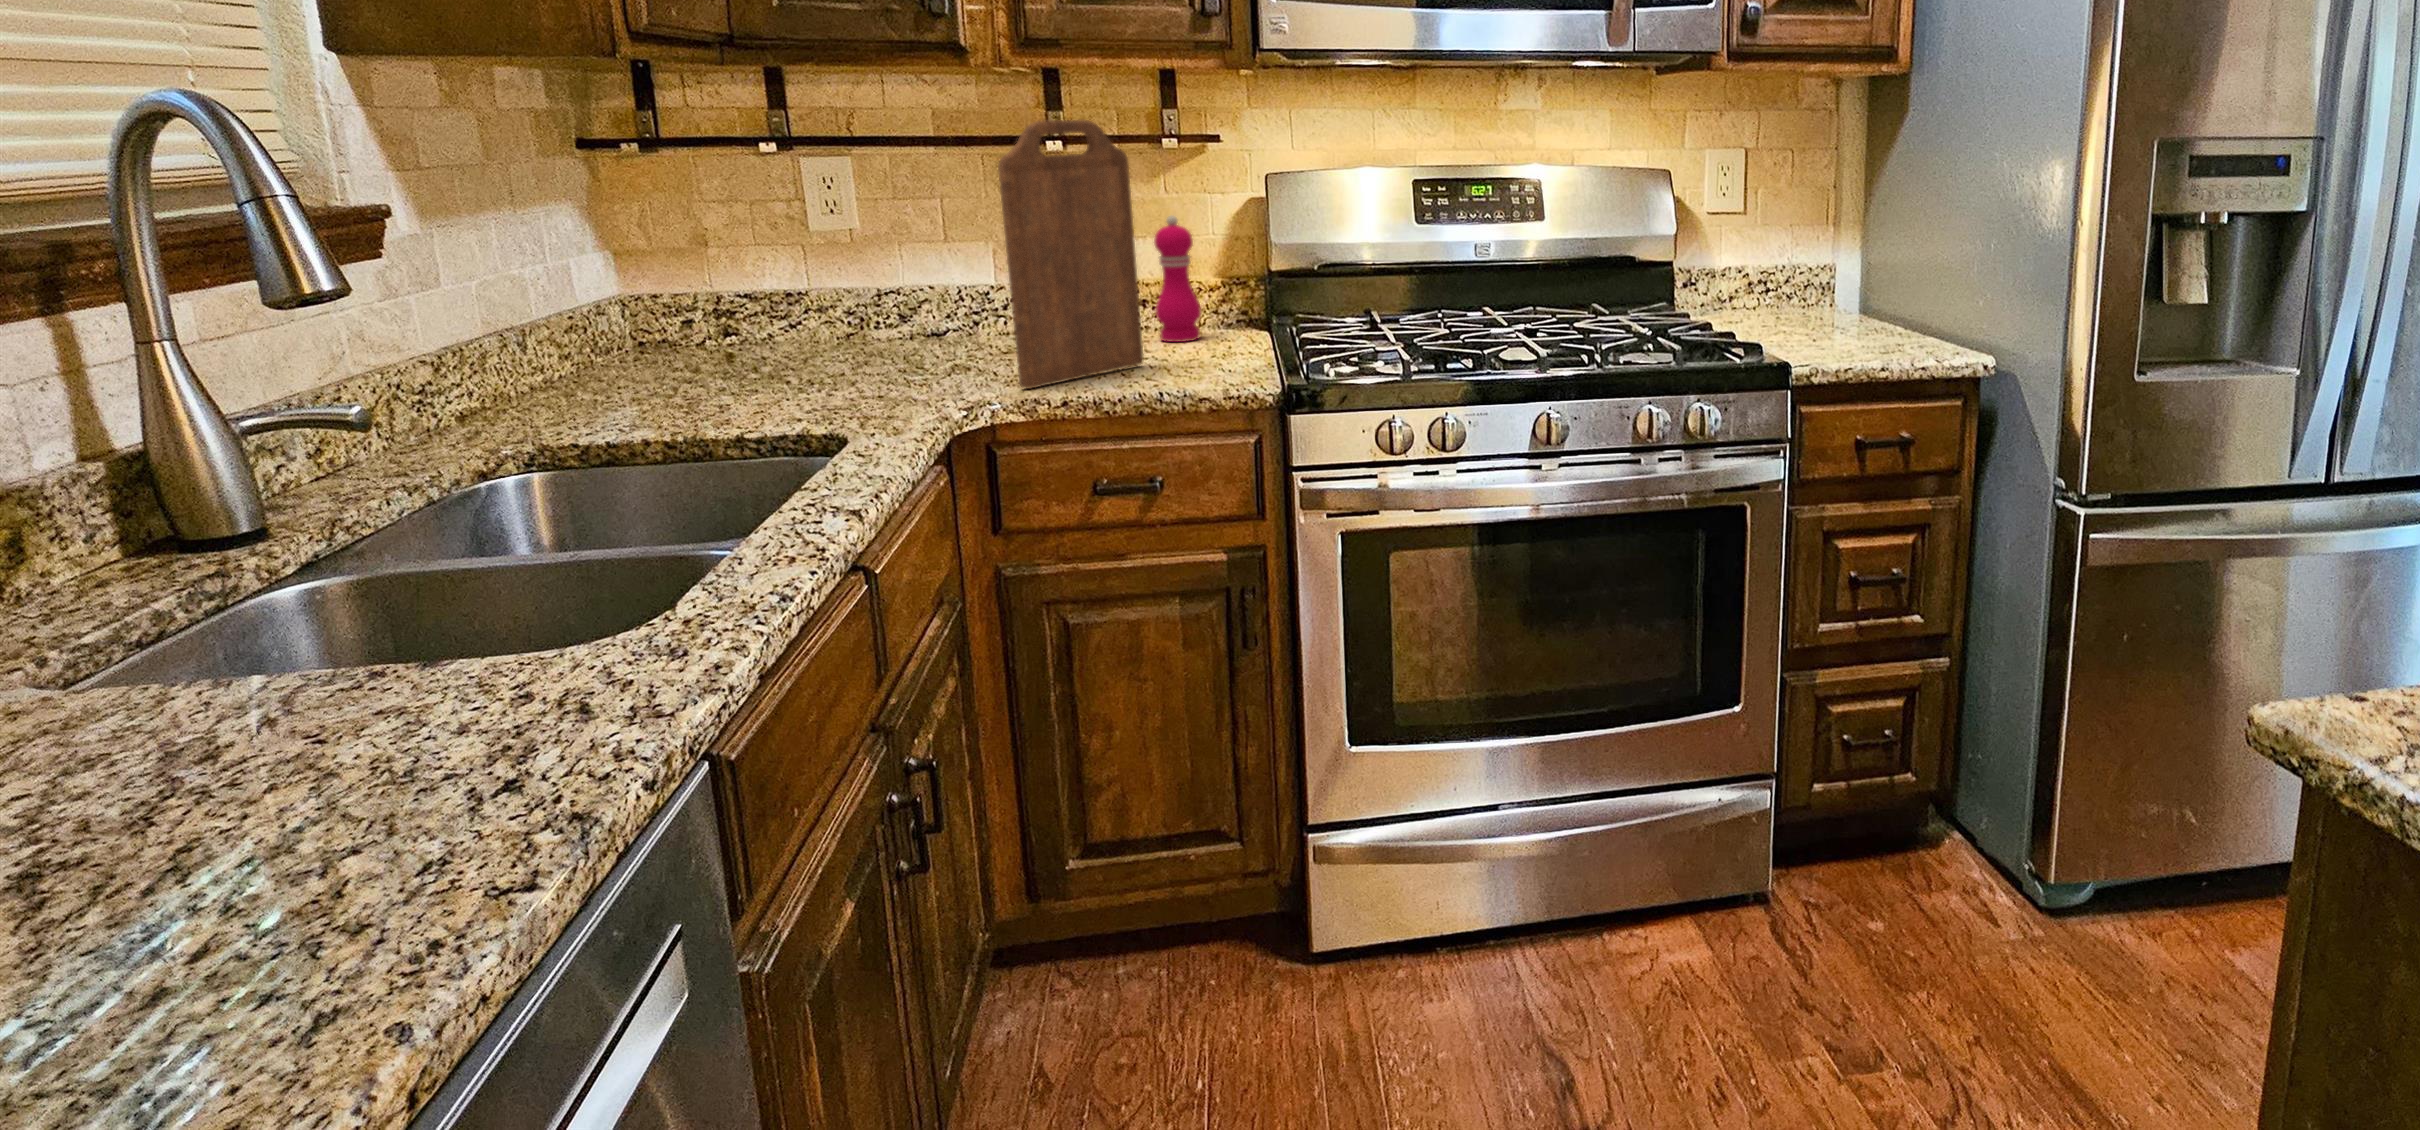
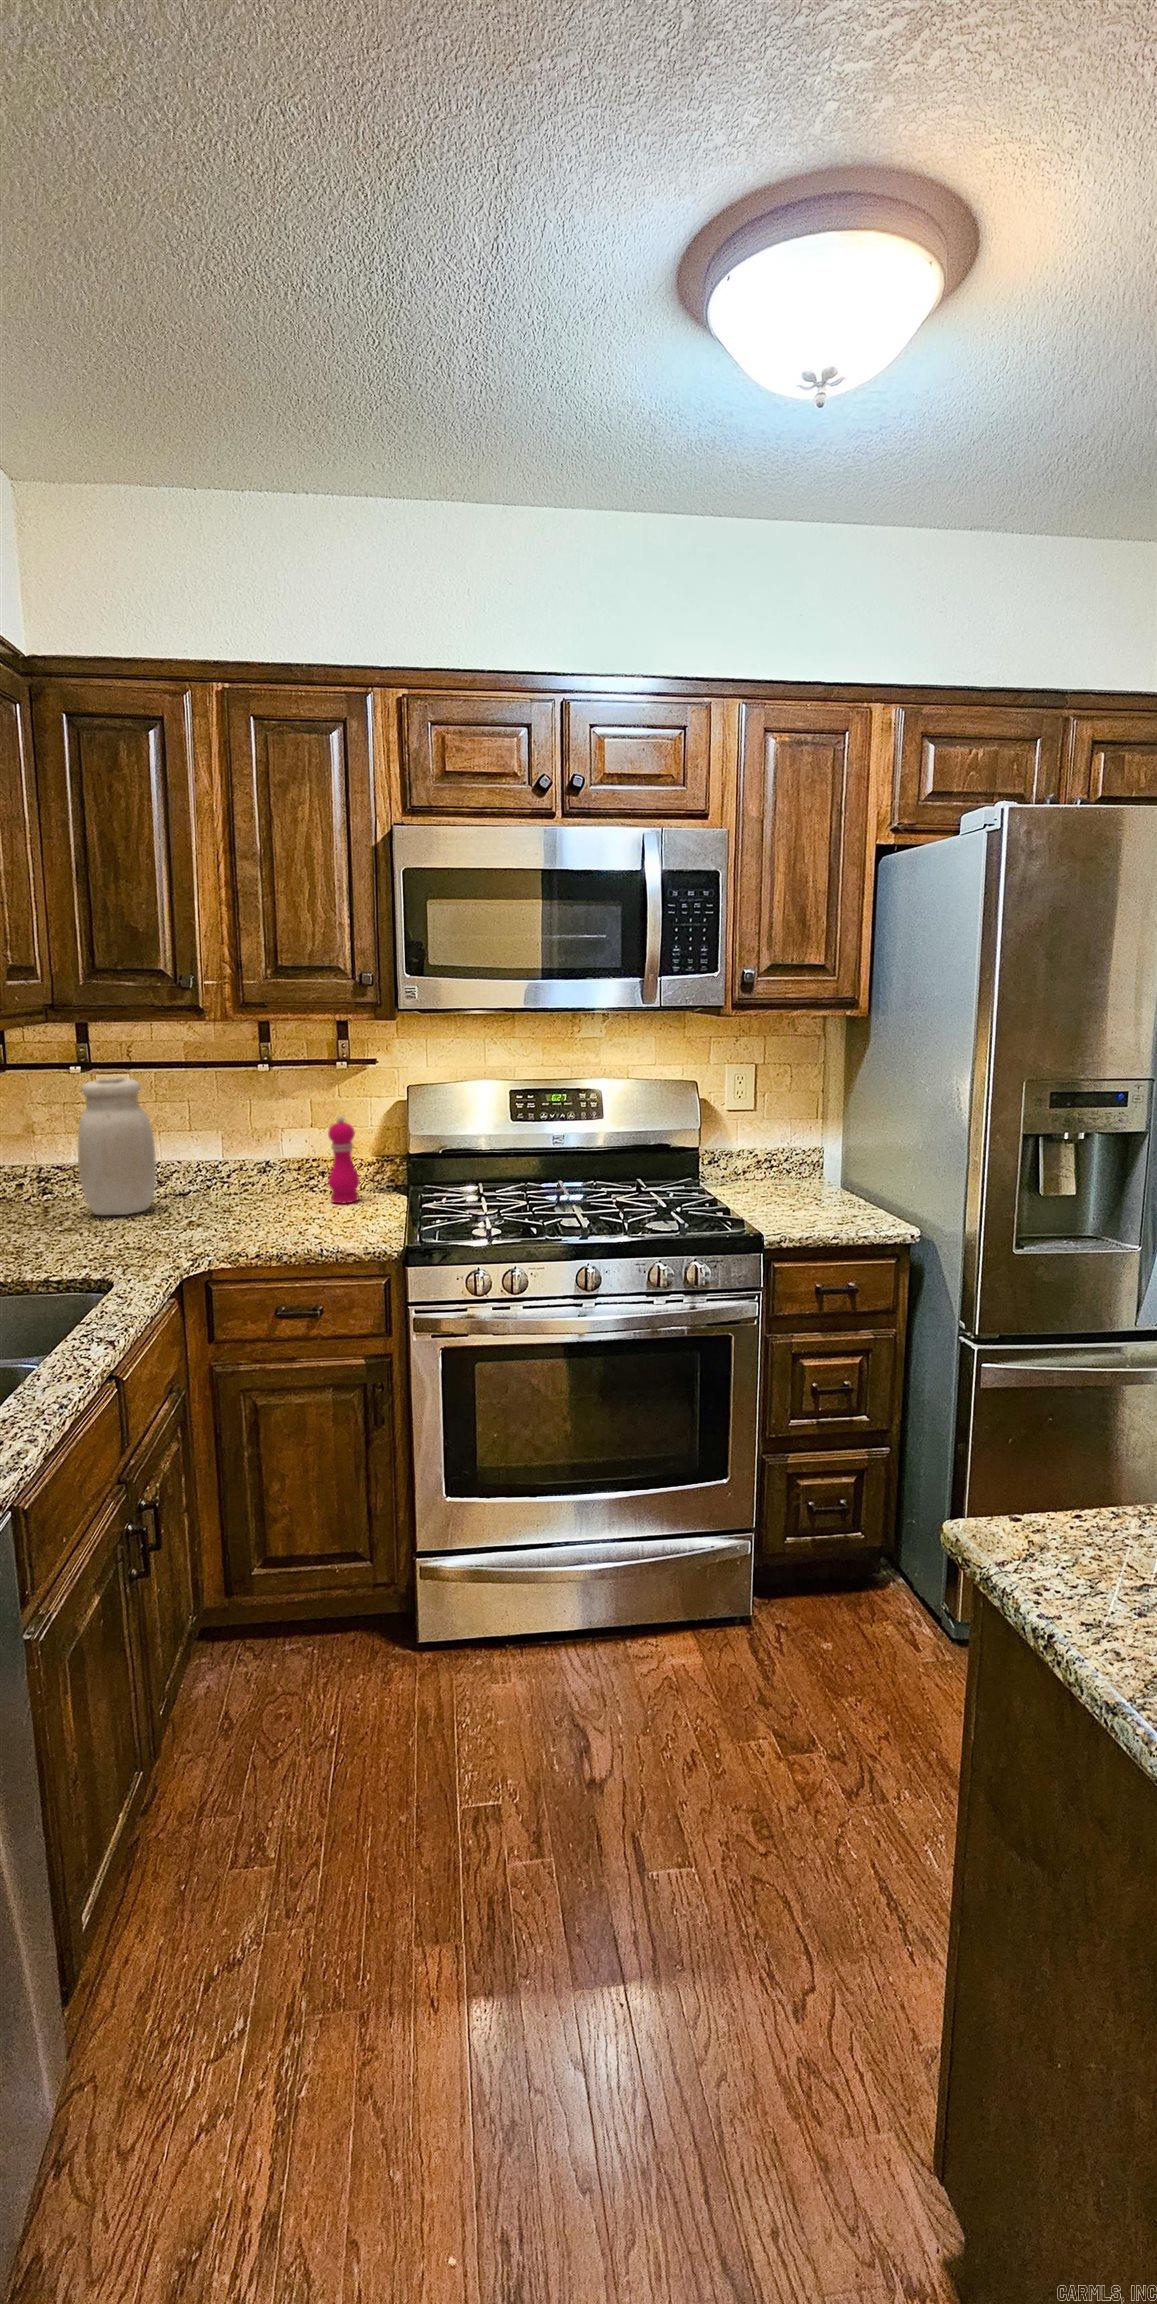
cutting board: present [998,119,1143,389] -> none [218,1062,314,1244]
jar: none [780,159,900,361] -> present [78,1078,156,1215]

